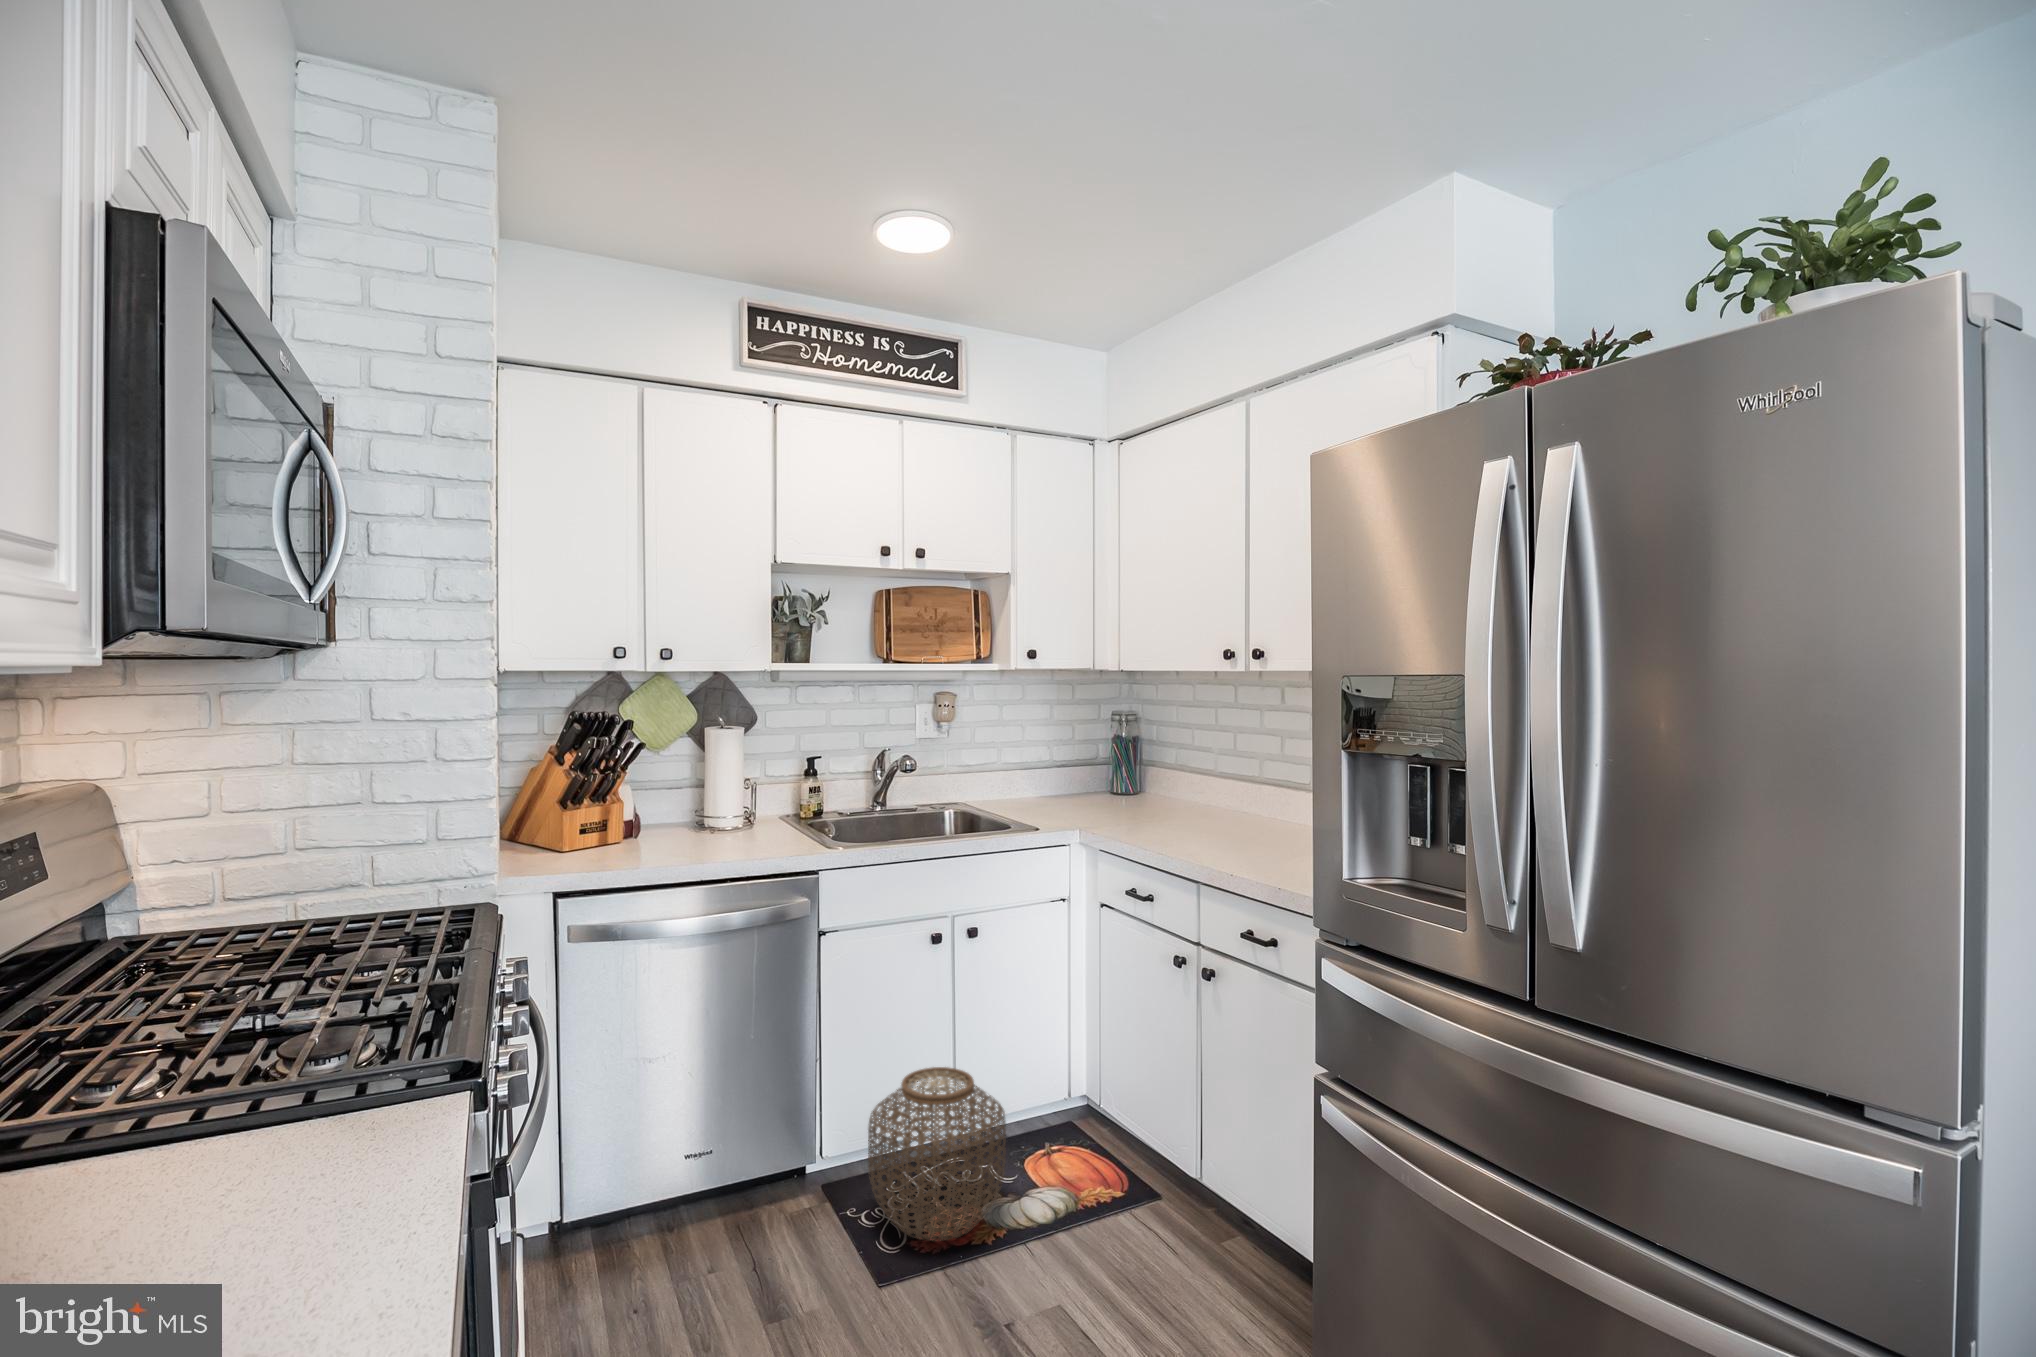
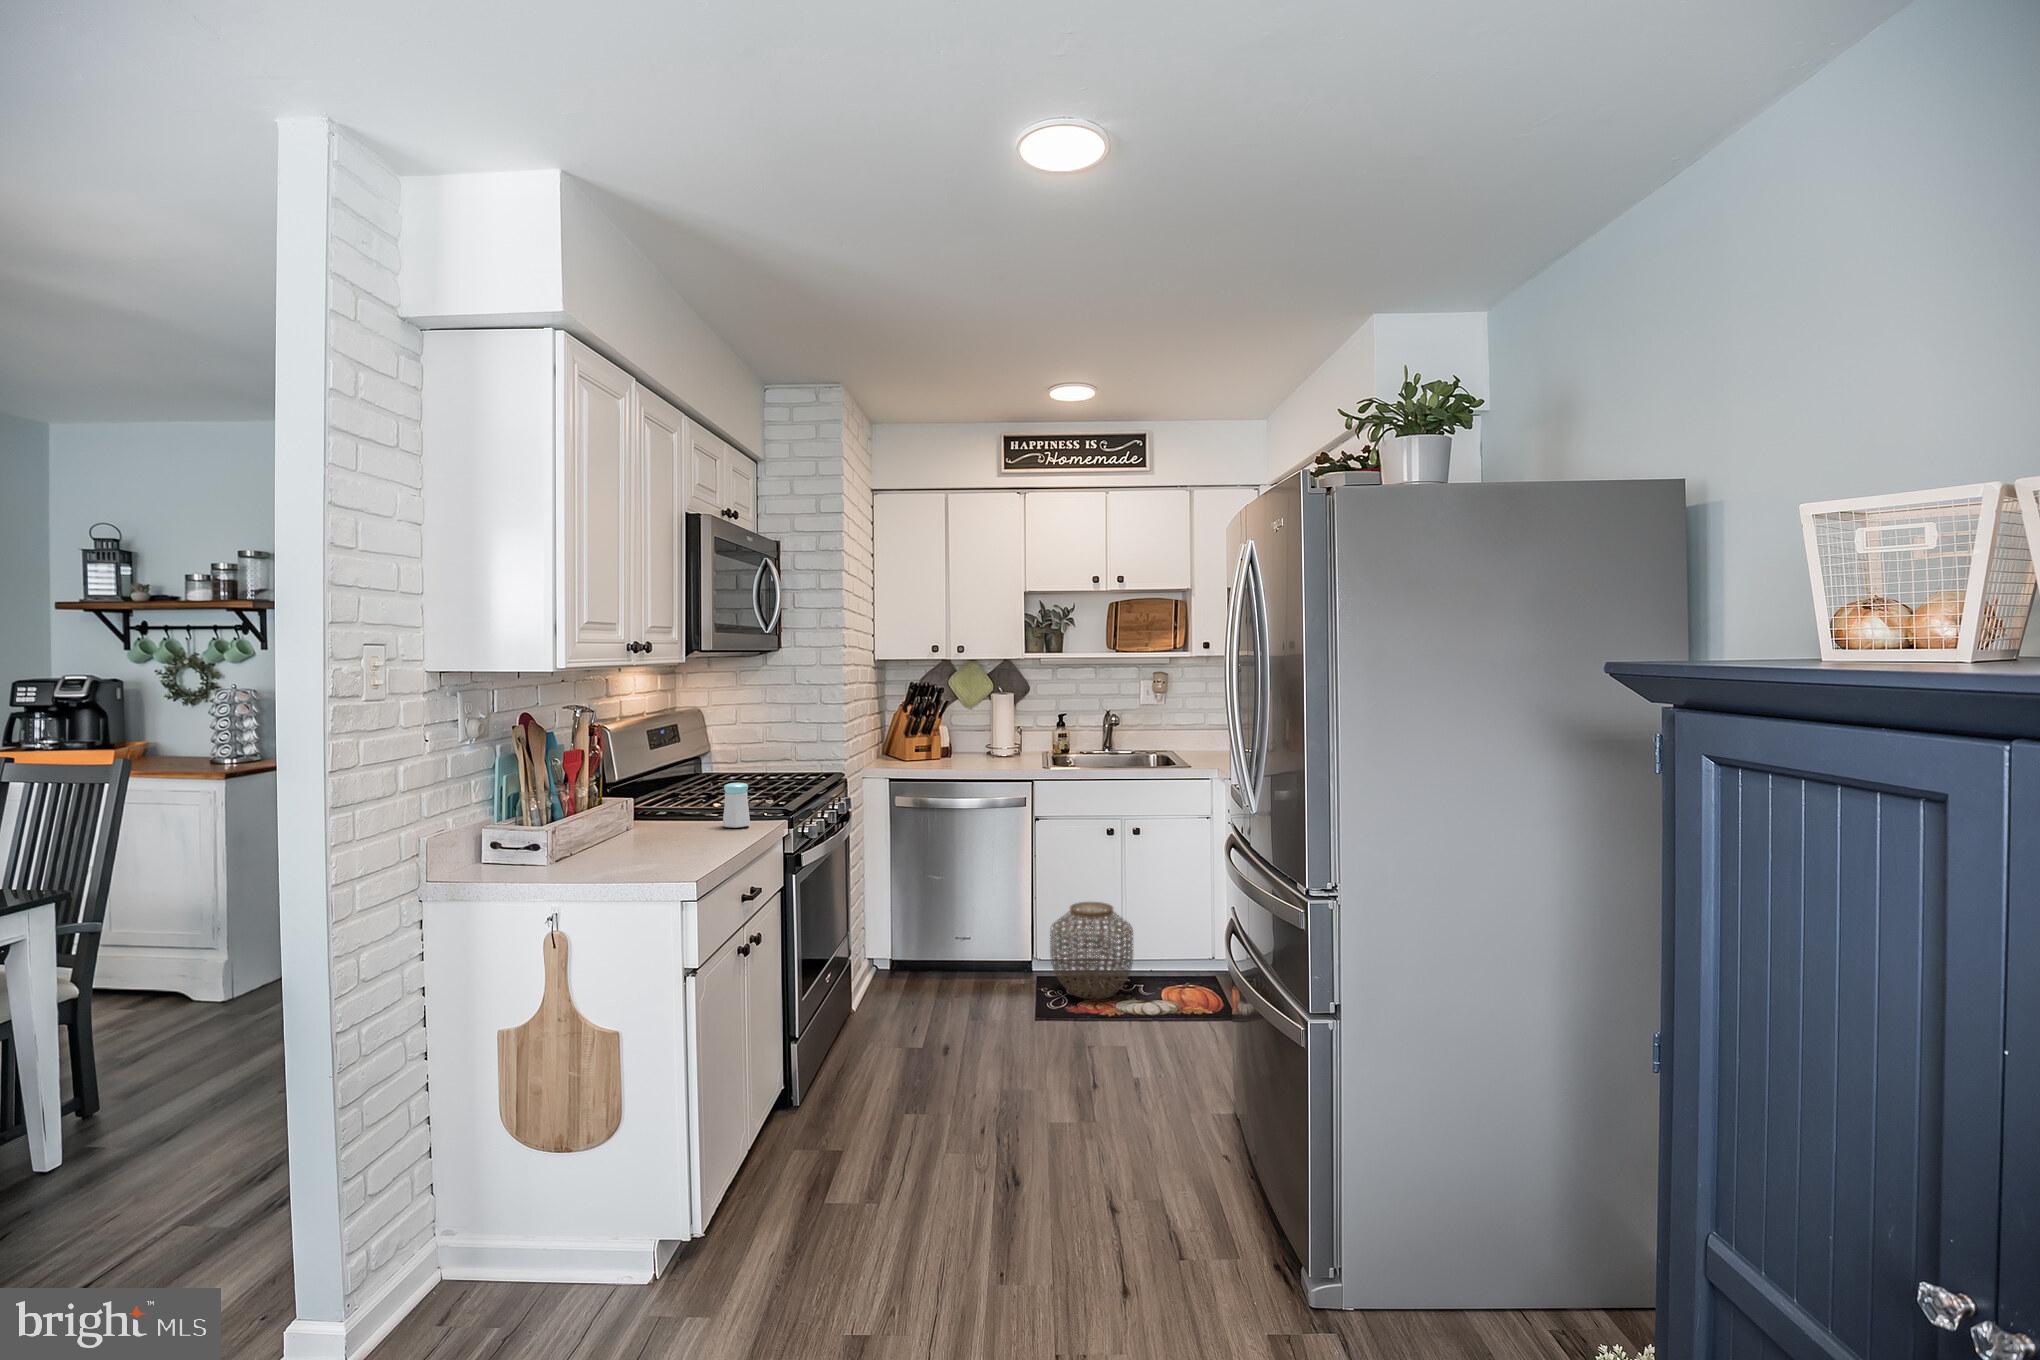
salt shaker: none [255,1057,358,1221] -> present [723,783,750,828]

